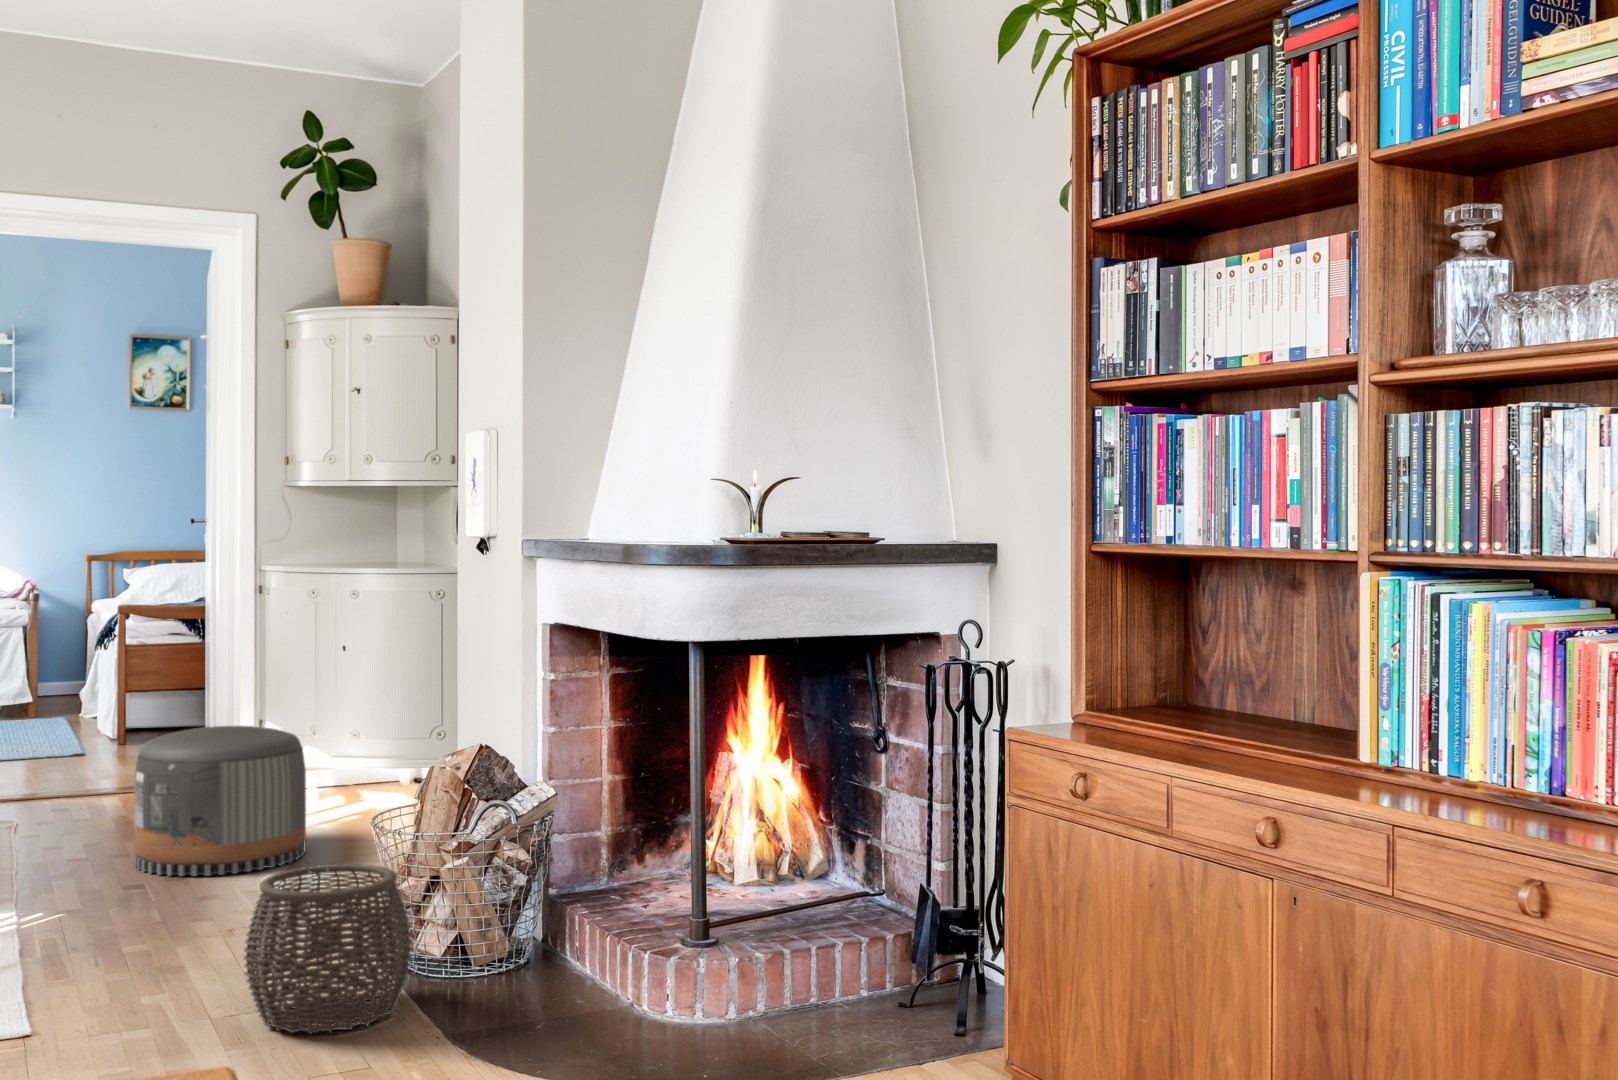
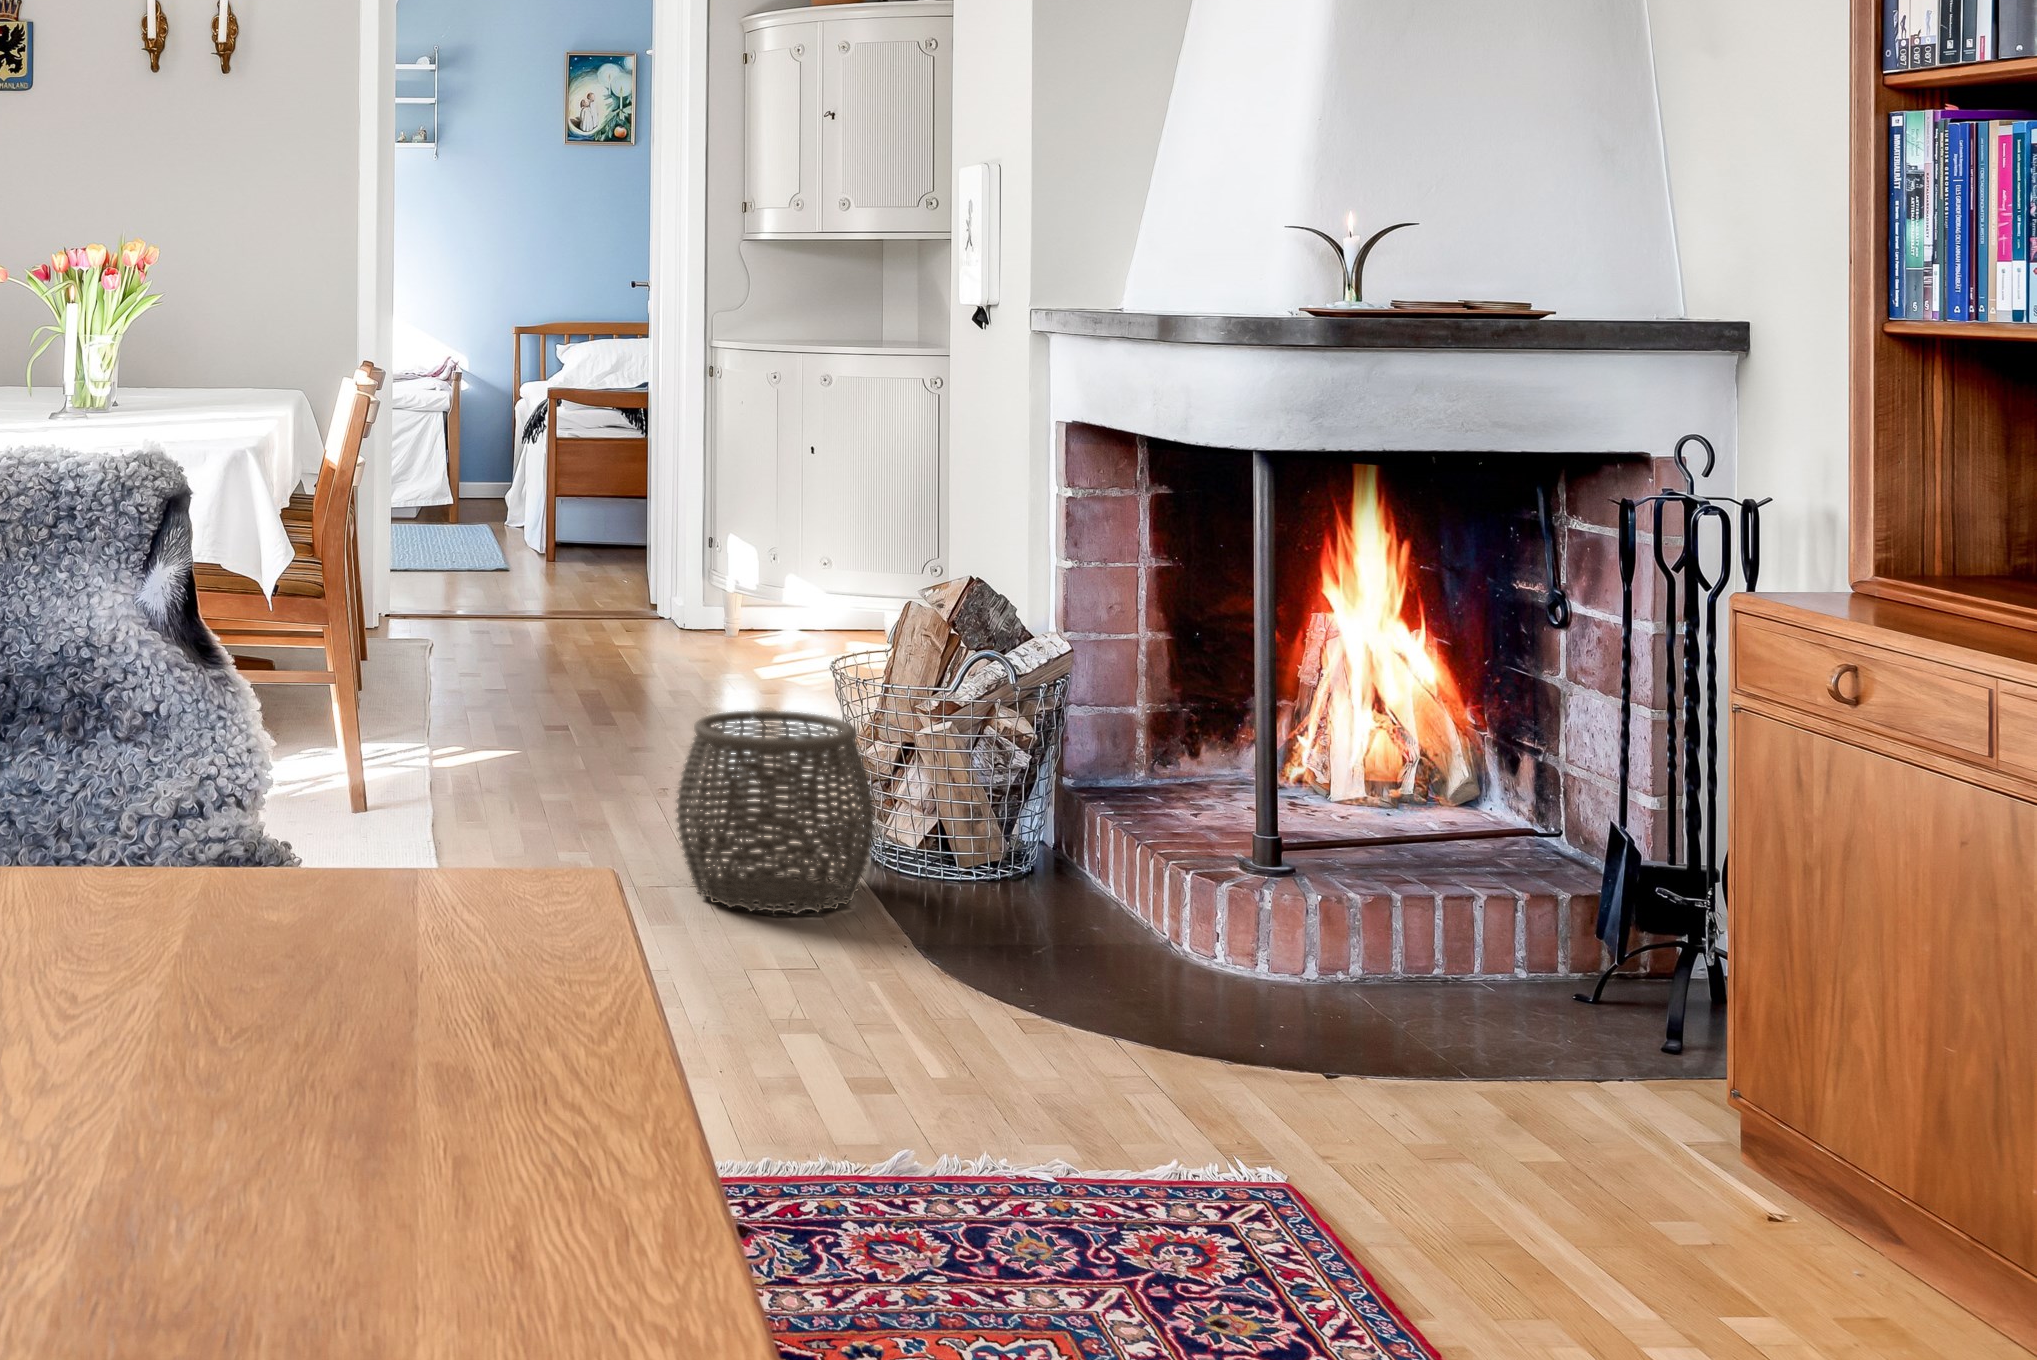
pouf: present [134,726,306,876] -> none [559,541,758,723]

